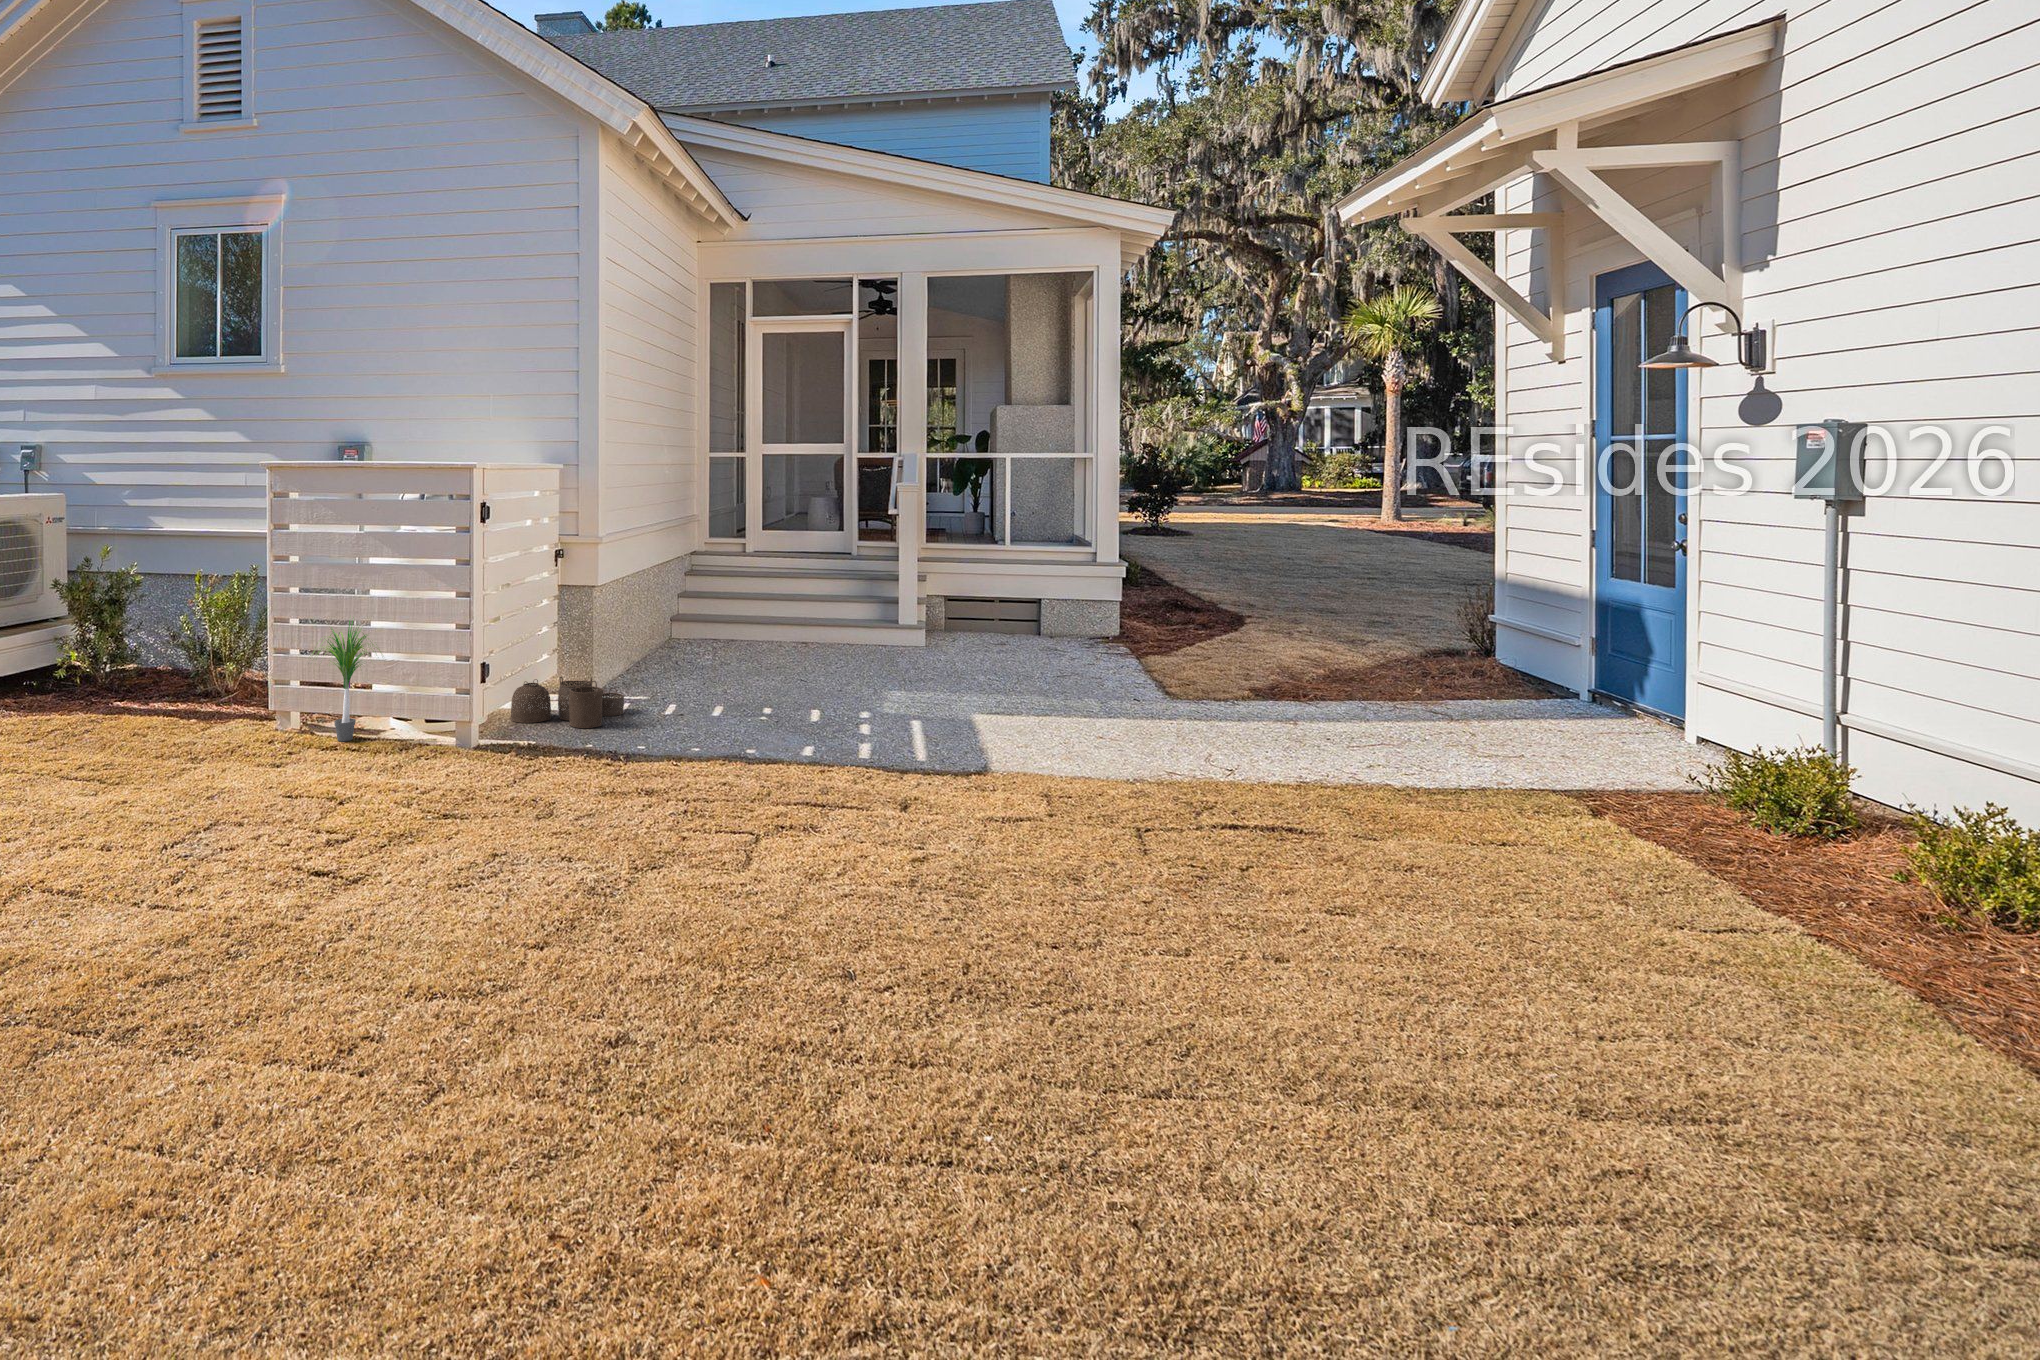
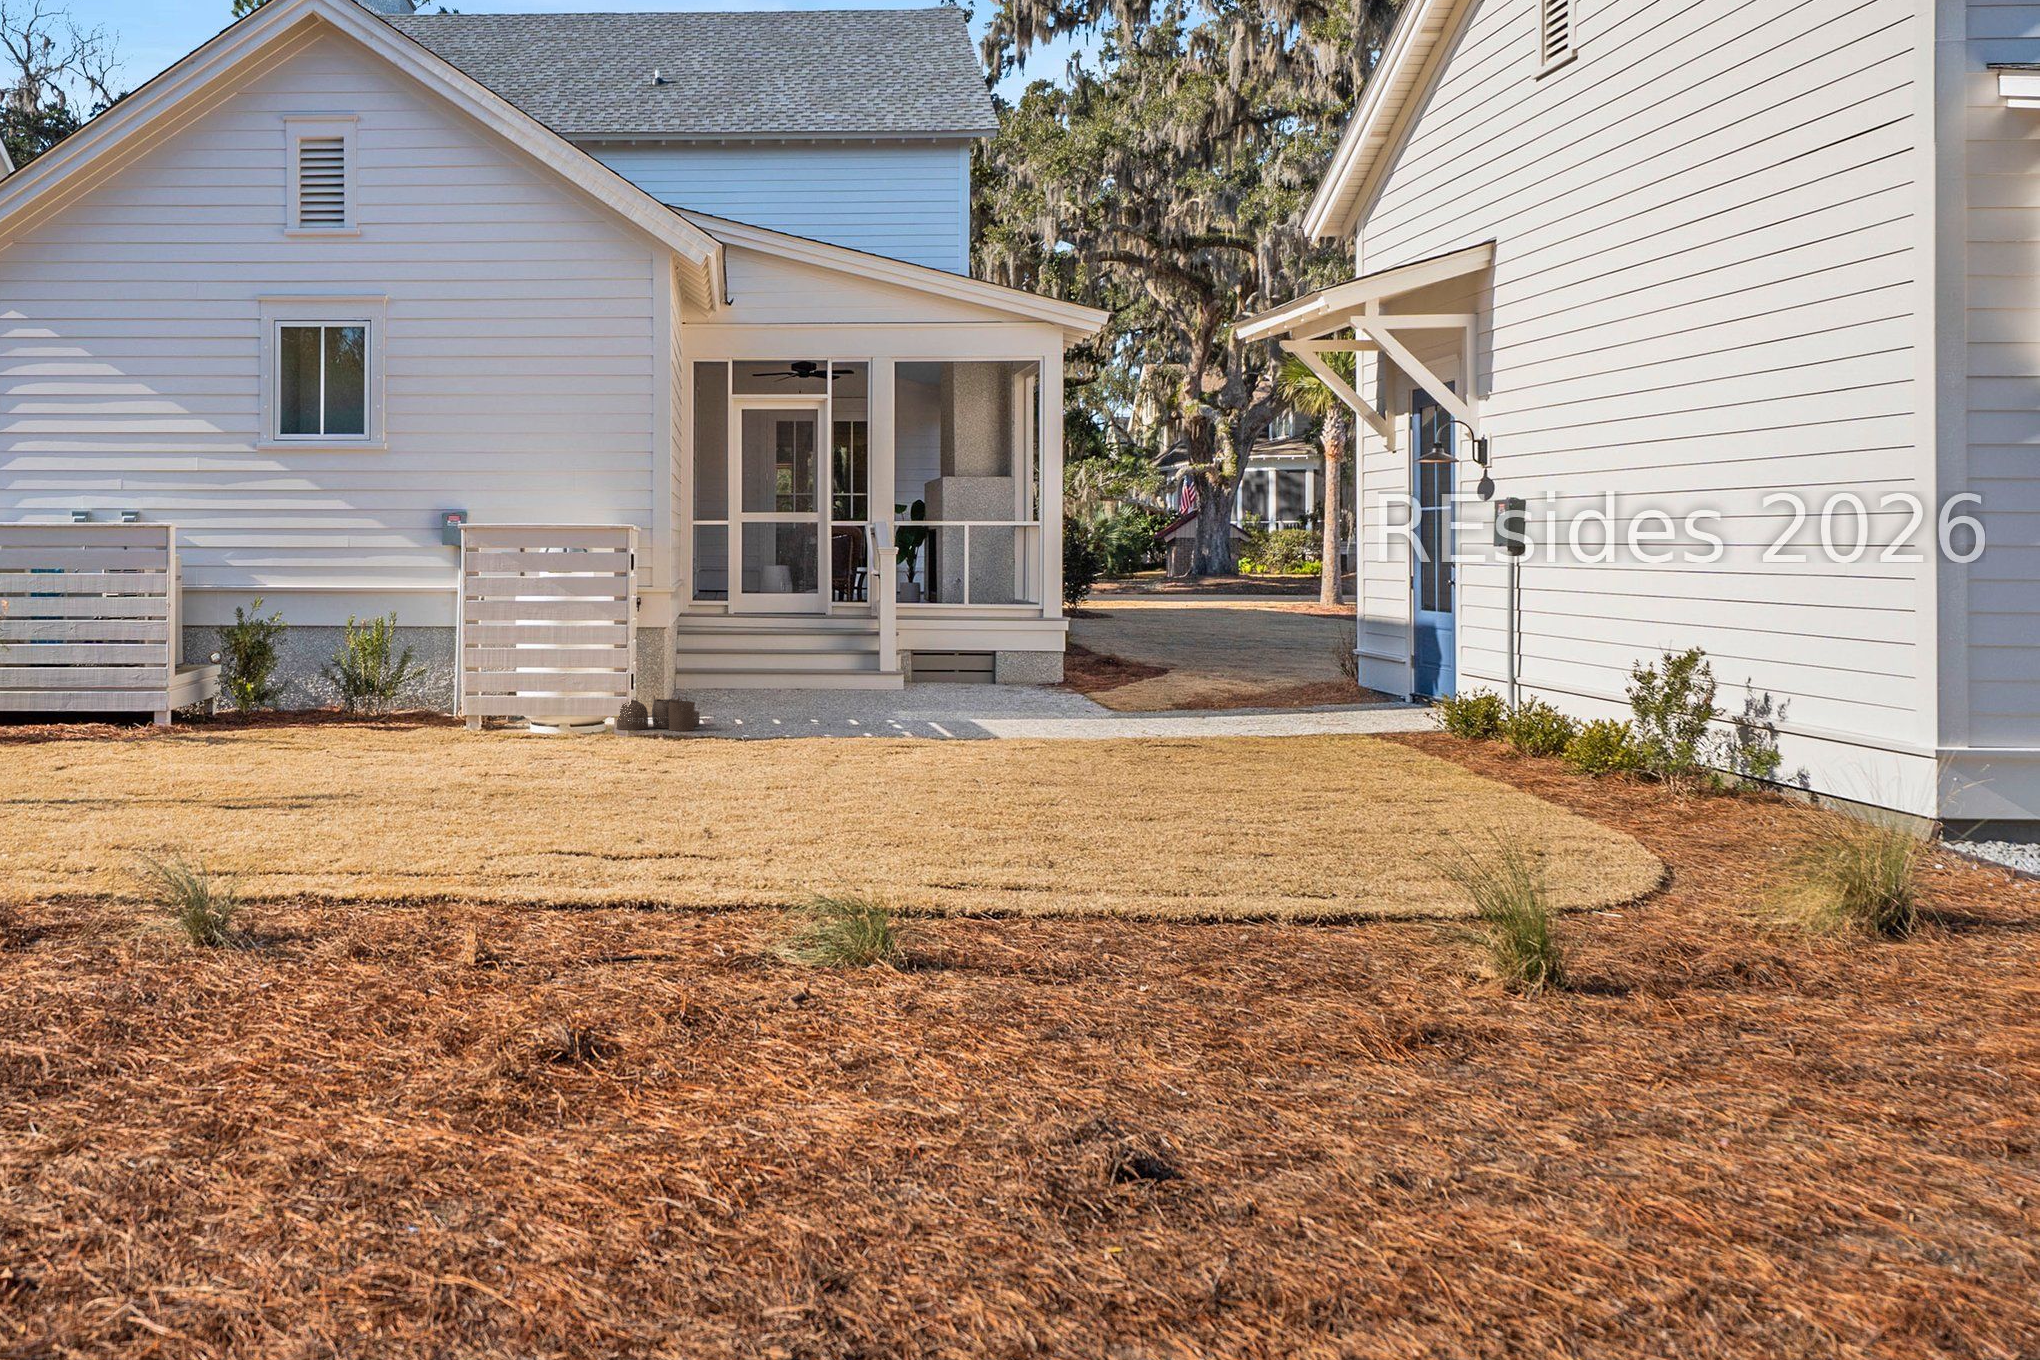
potted plant: present [313,621,369,741] -> none [480,641,544,738]

